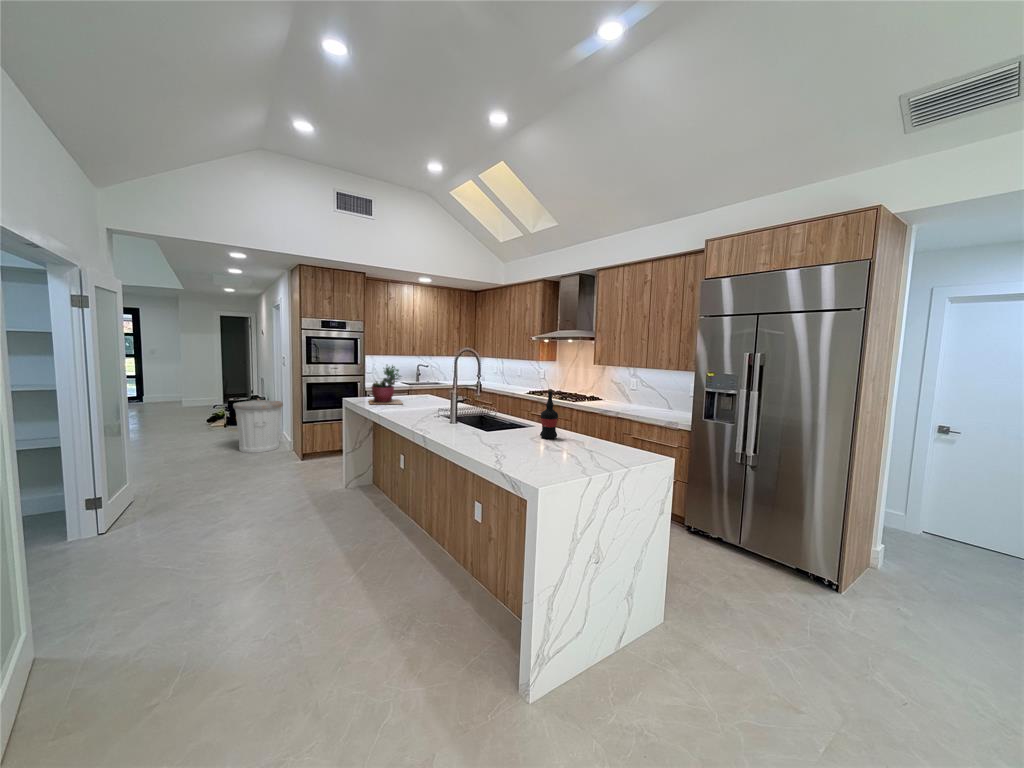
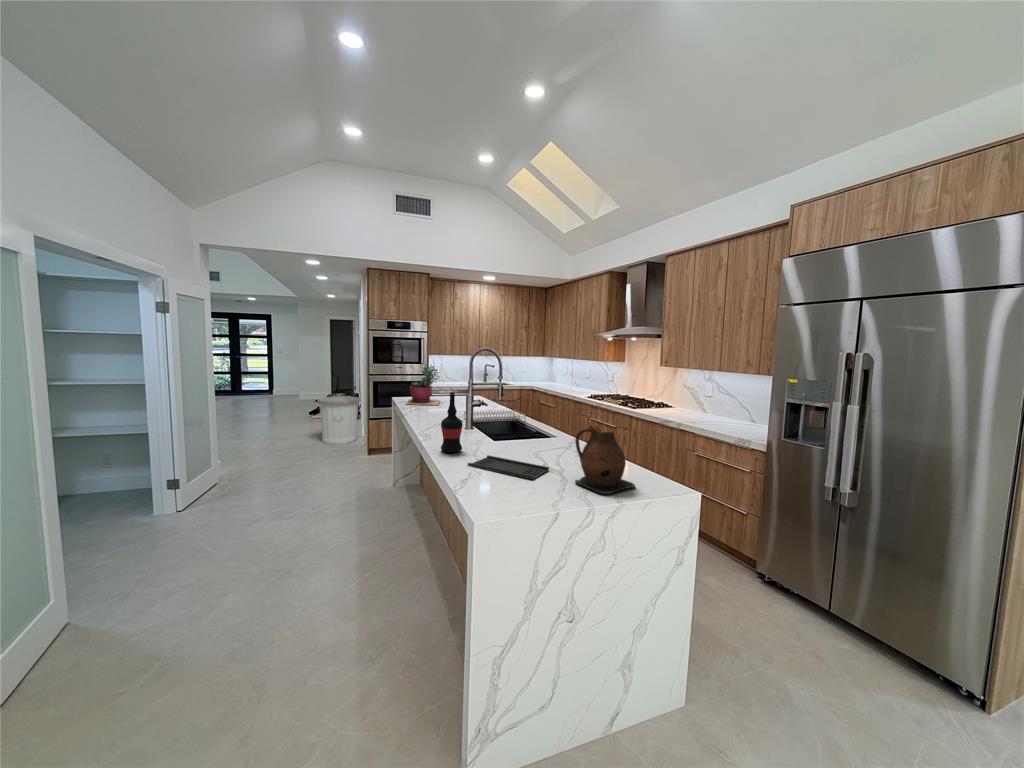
wine bottle: present [540,389,558,438] -> present [441,391,462,452]
ceramic pitcher: none [581,408,626,463] -> present [575,421,635,494]
tray: none [487,442,555,457] -> present [468,455,549,480]

